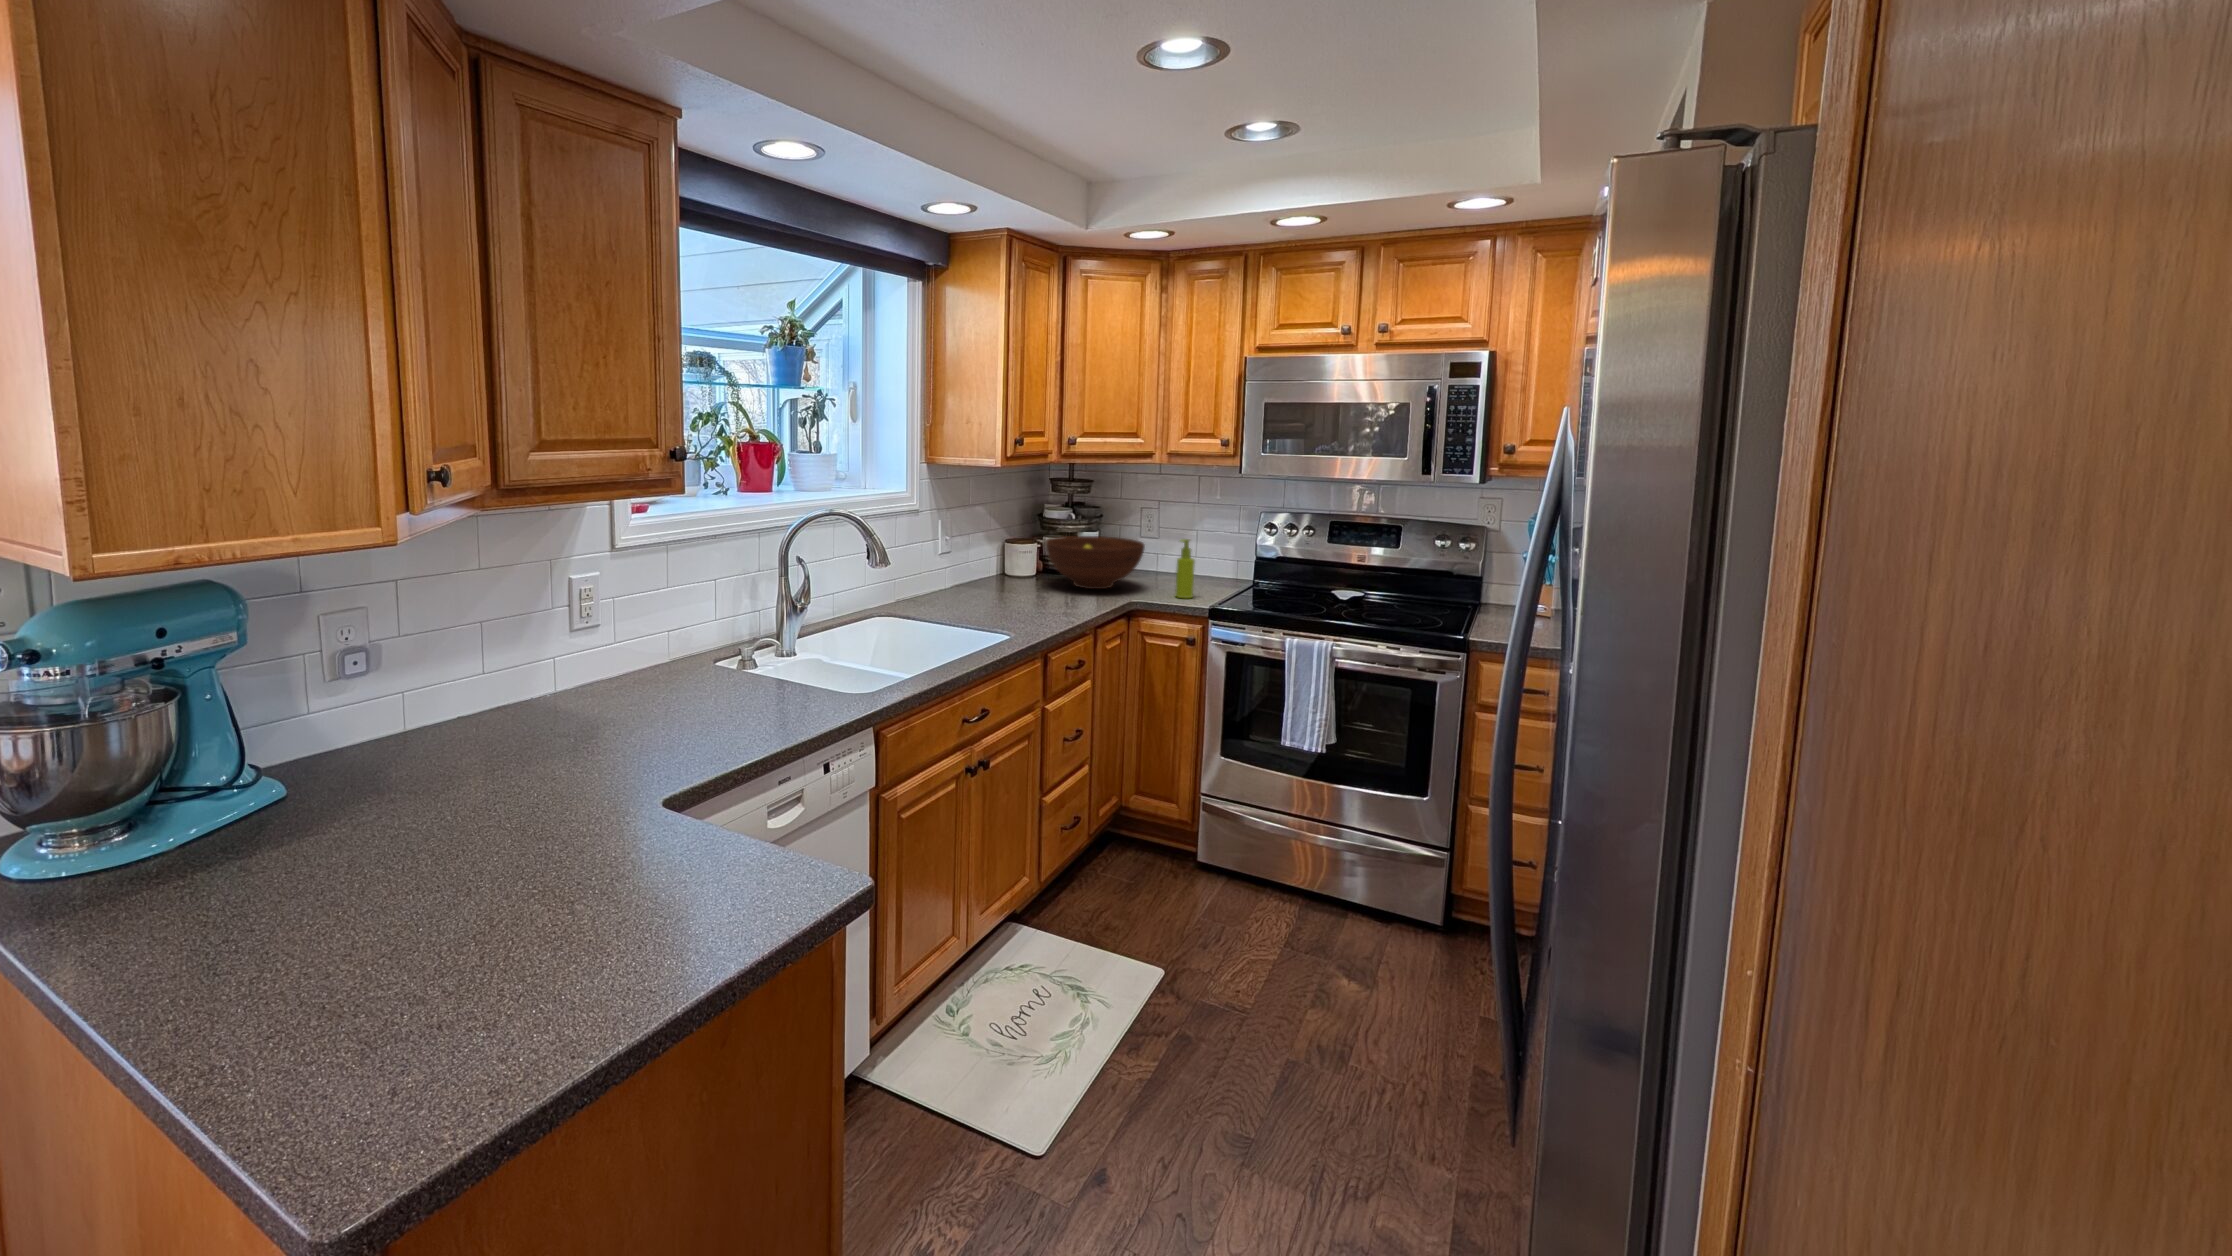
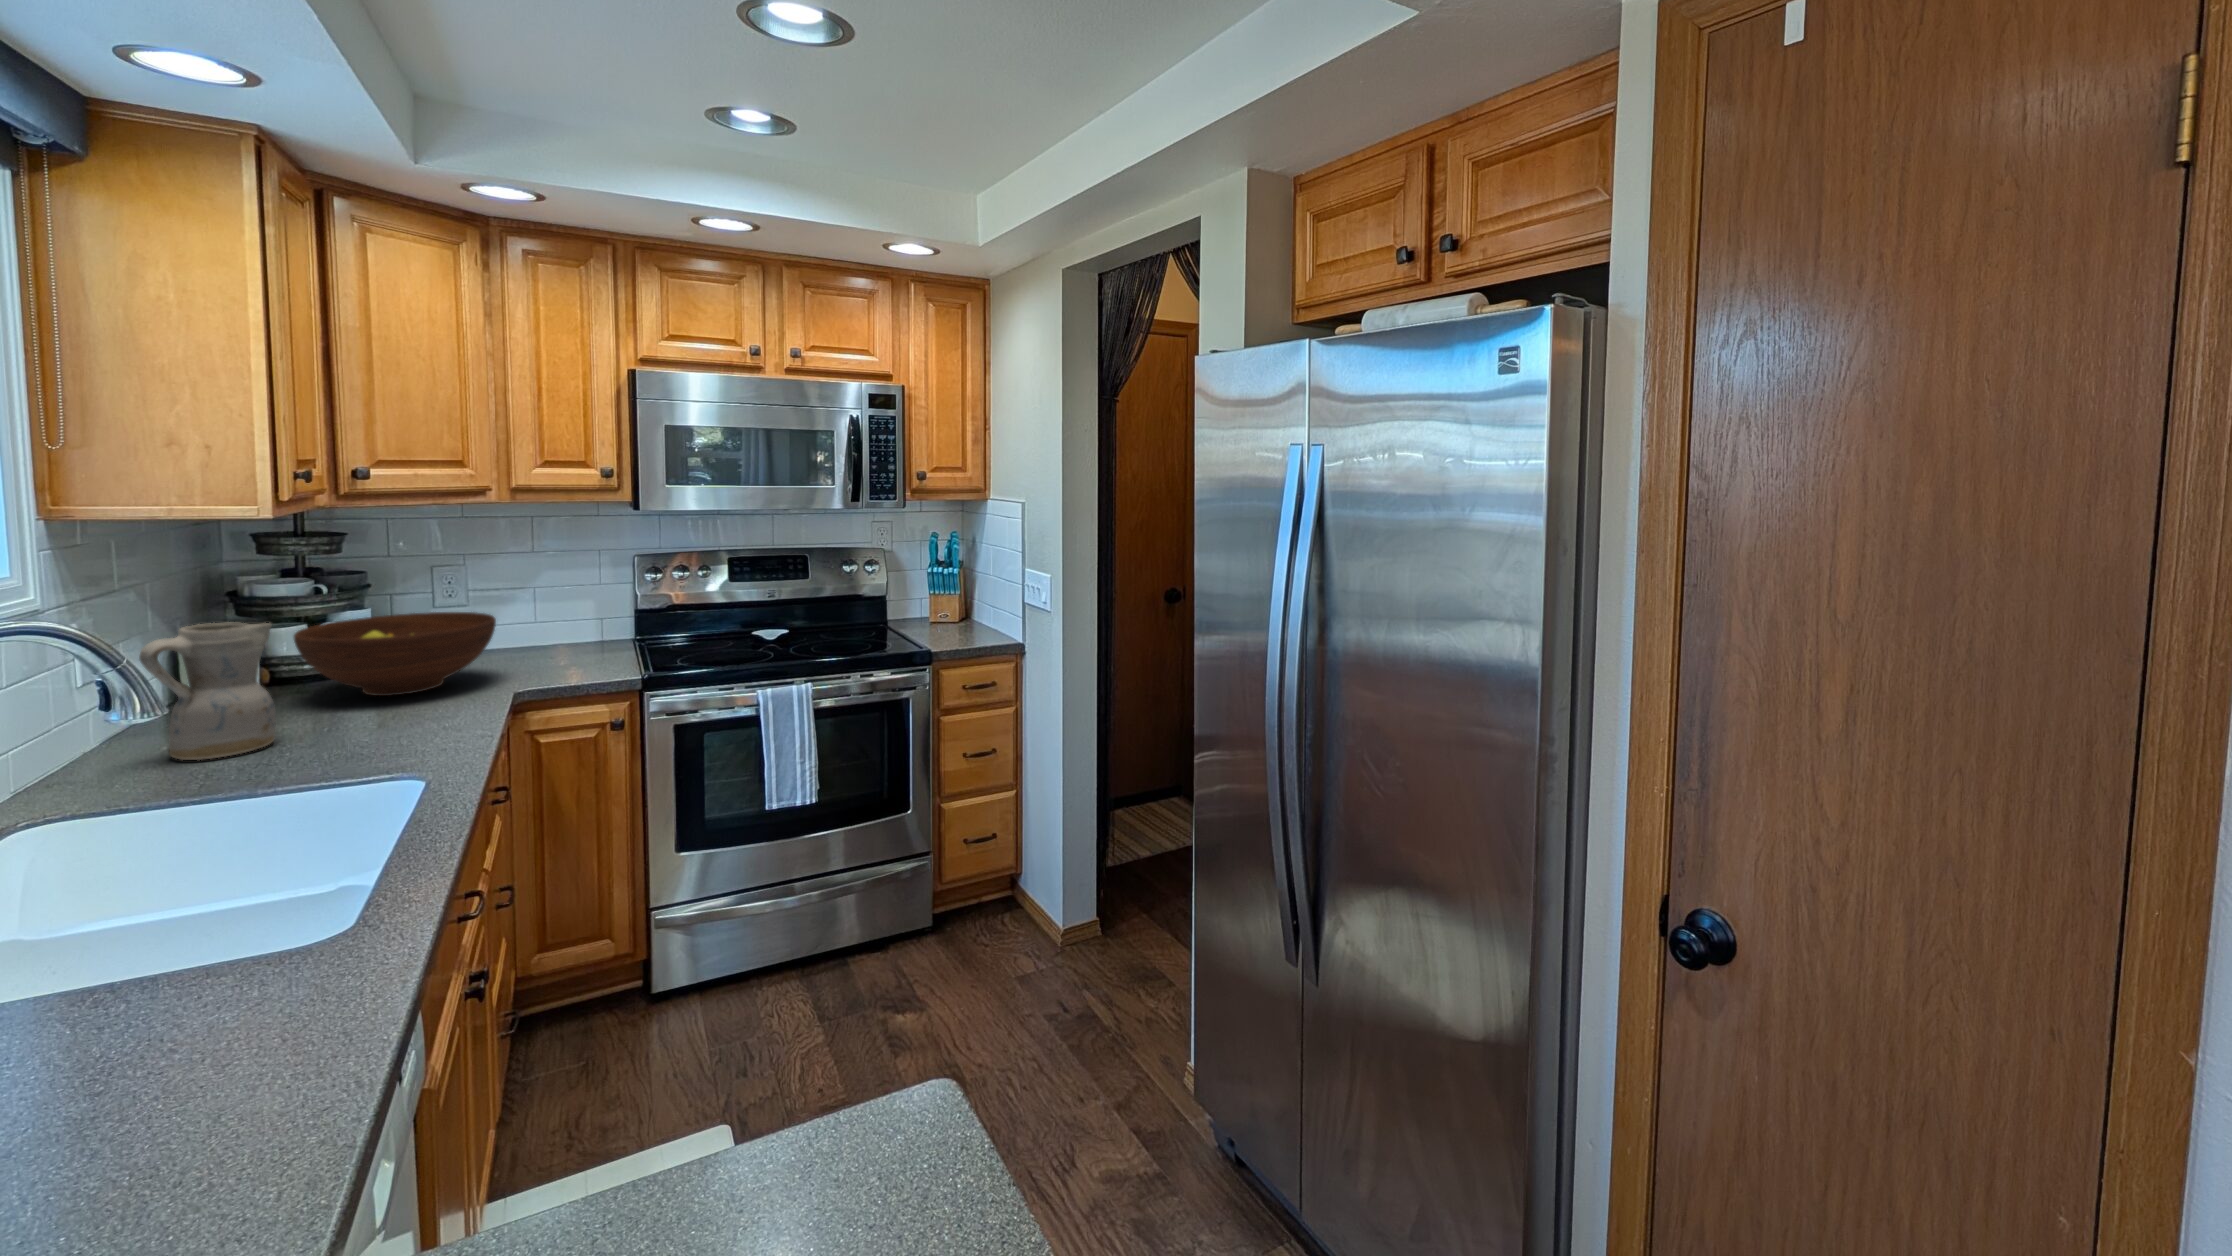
ceramic pitcher: none [964,523,1016,601] -> present [139,623,276,760]
soap dispenser: present [1175,539,1195,598] -> none [560,598,590,676]

